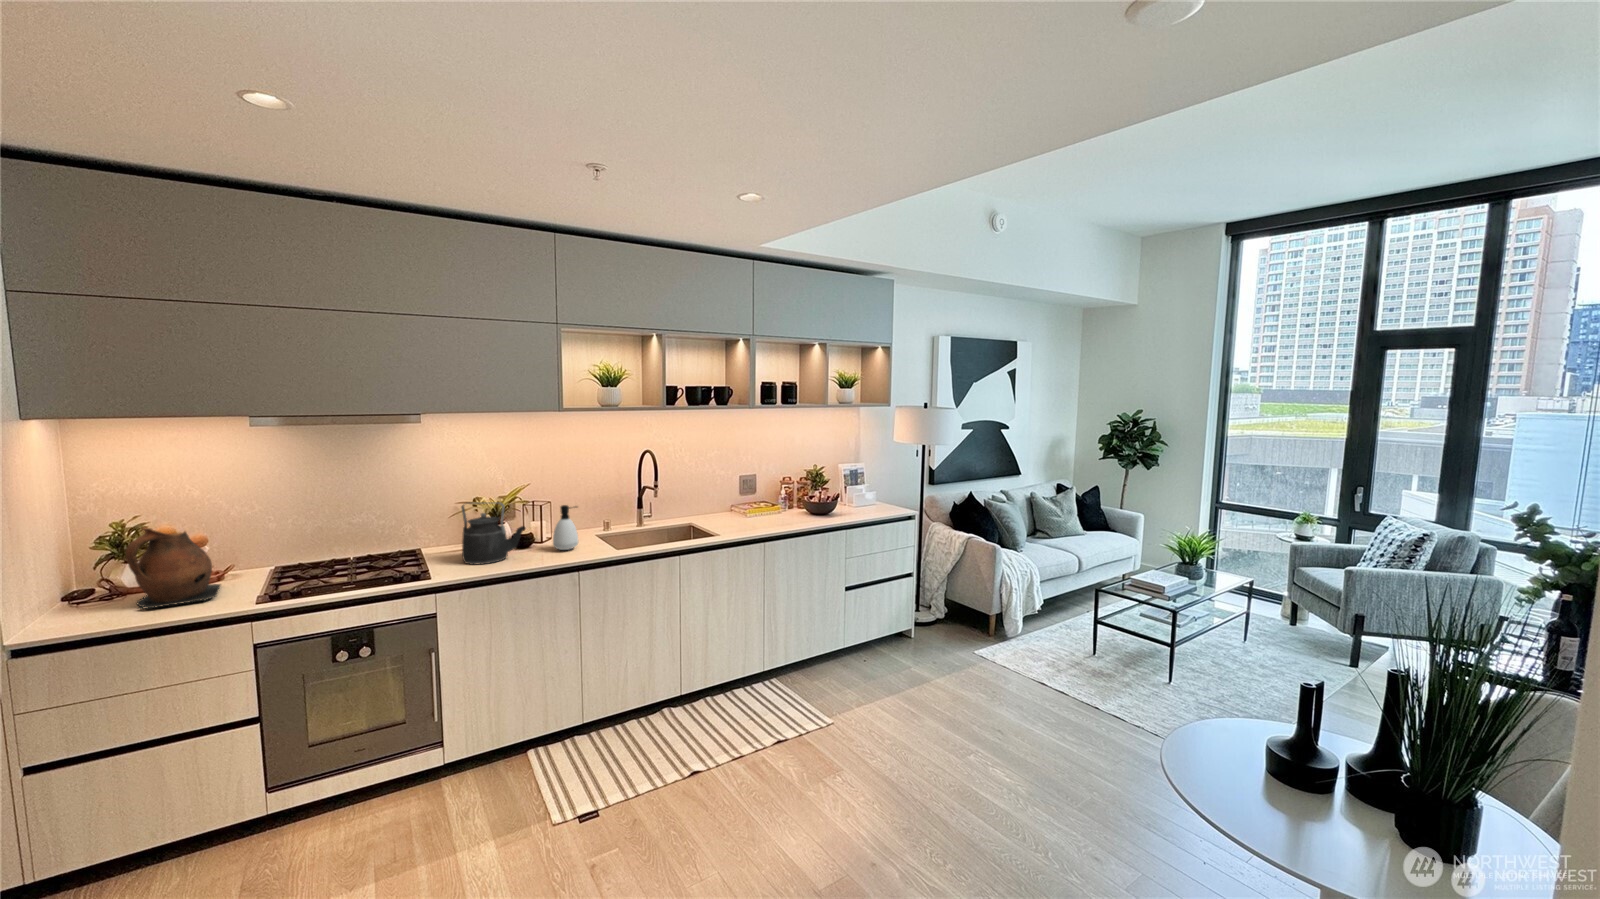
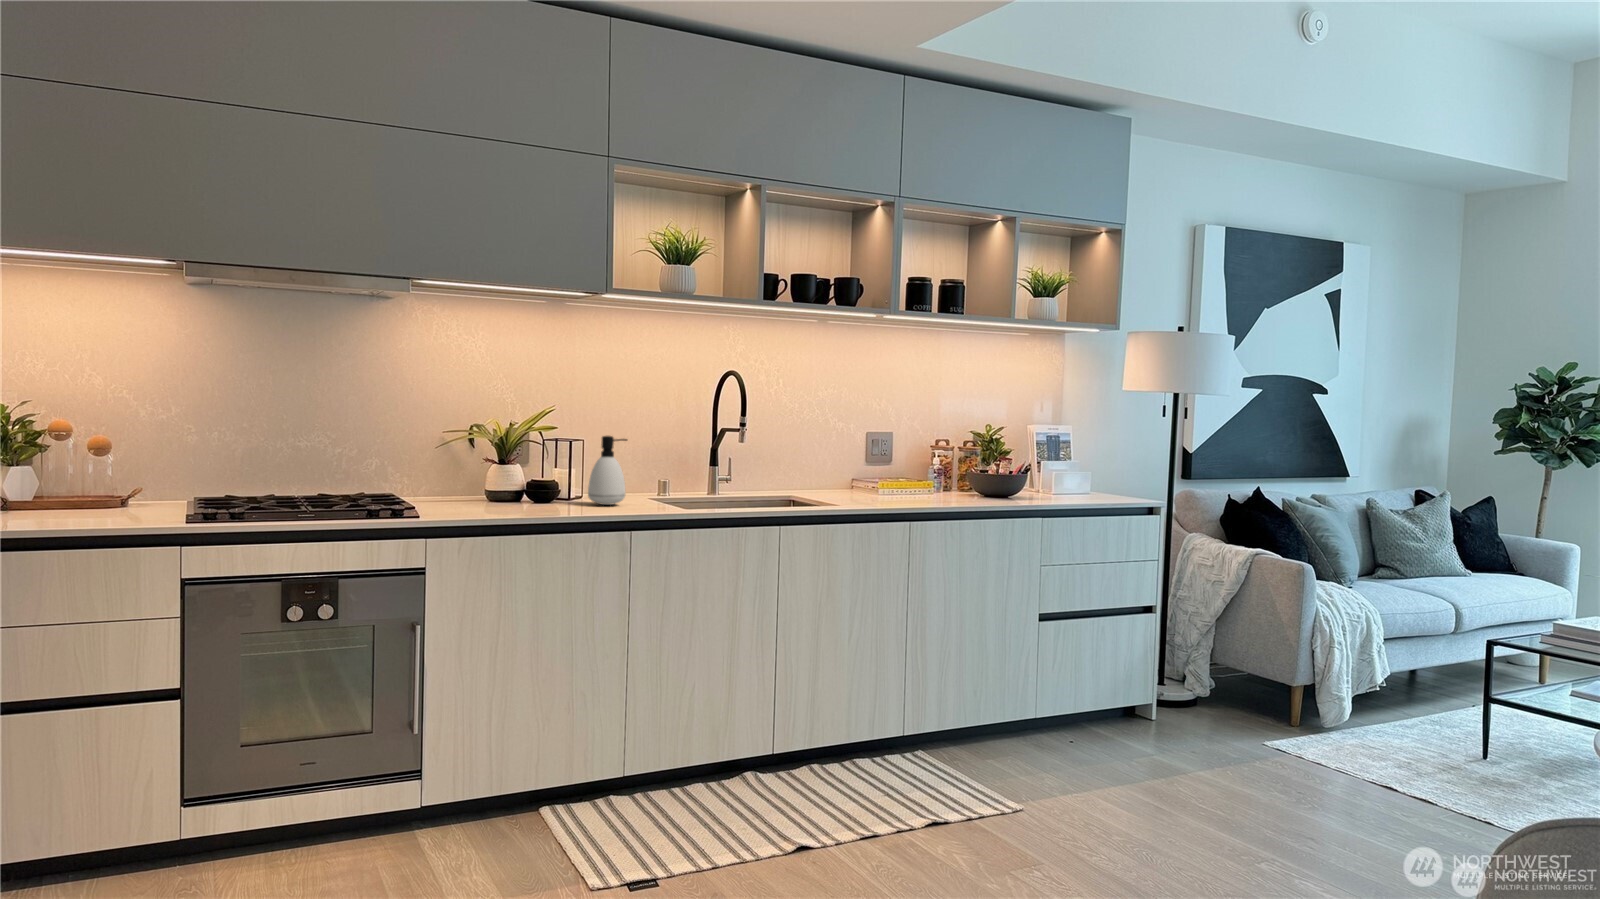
kettle: present [461,503,526,565] -> none [459,419,553,509]
ceramic pitcher: present [126,527,221,609] -> none [38,403,142,514]

